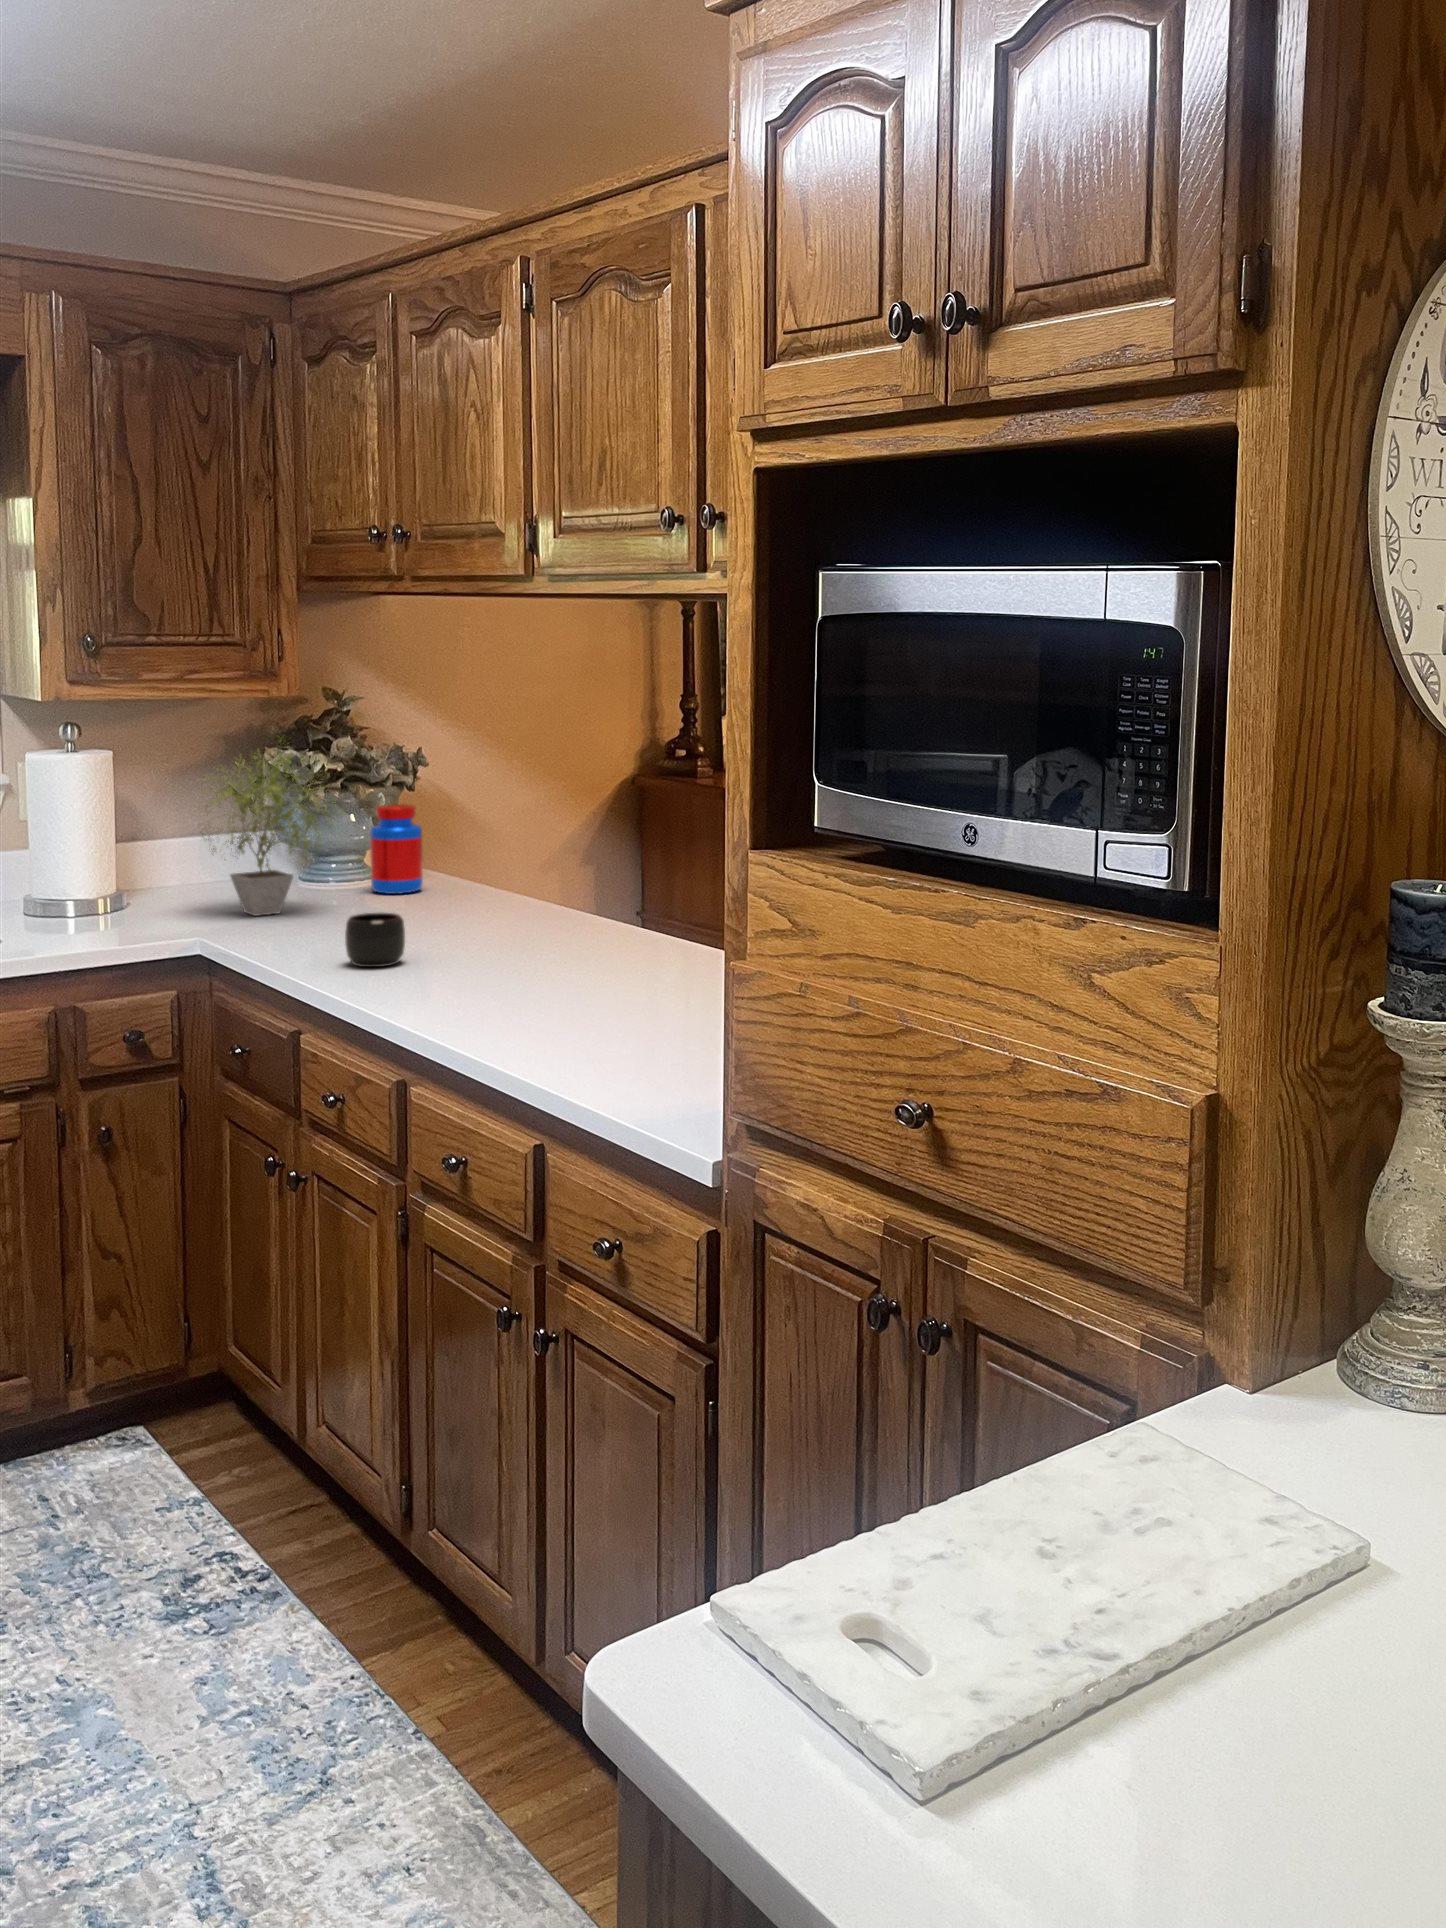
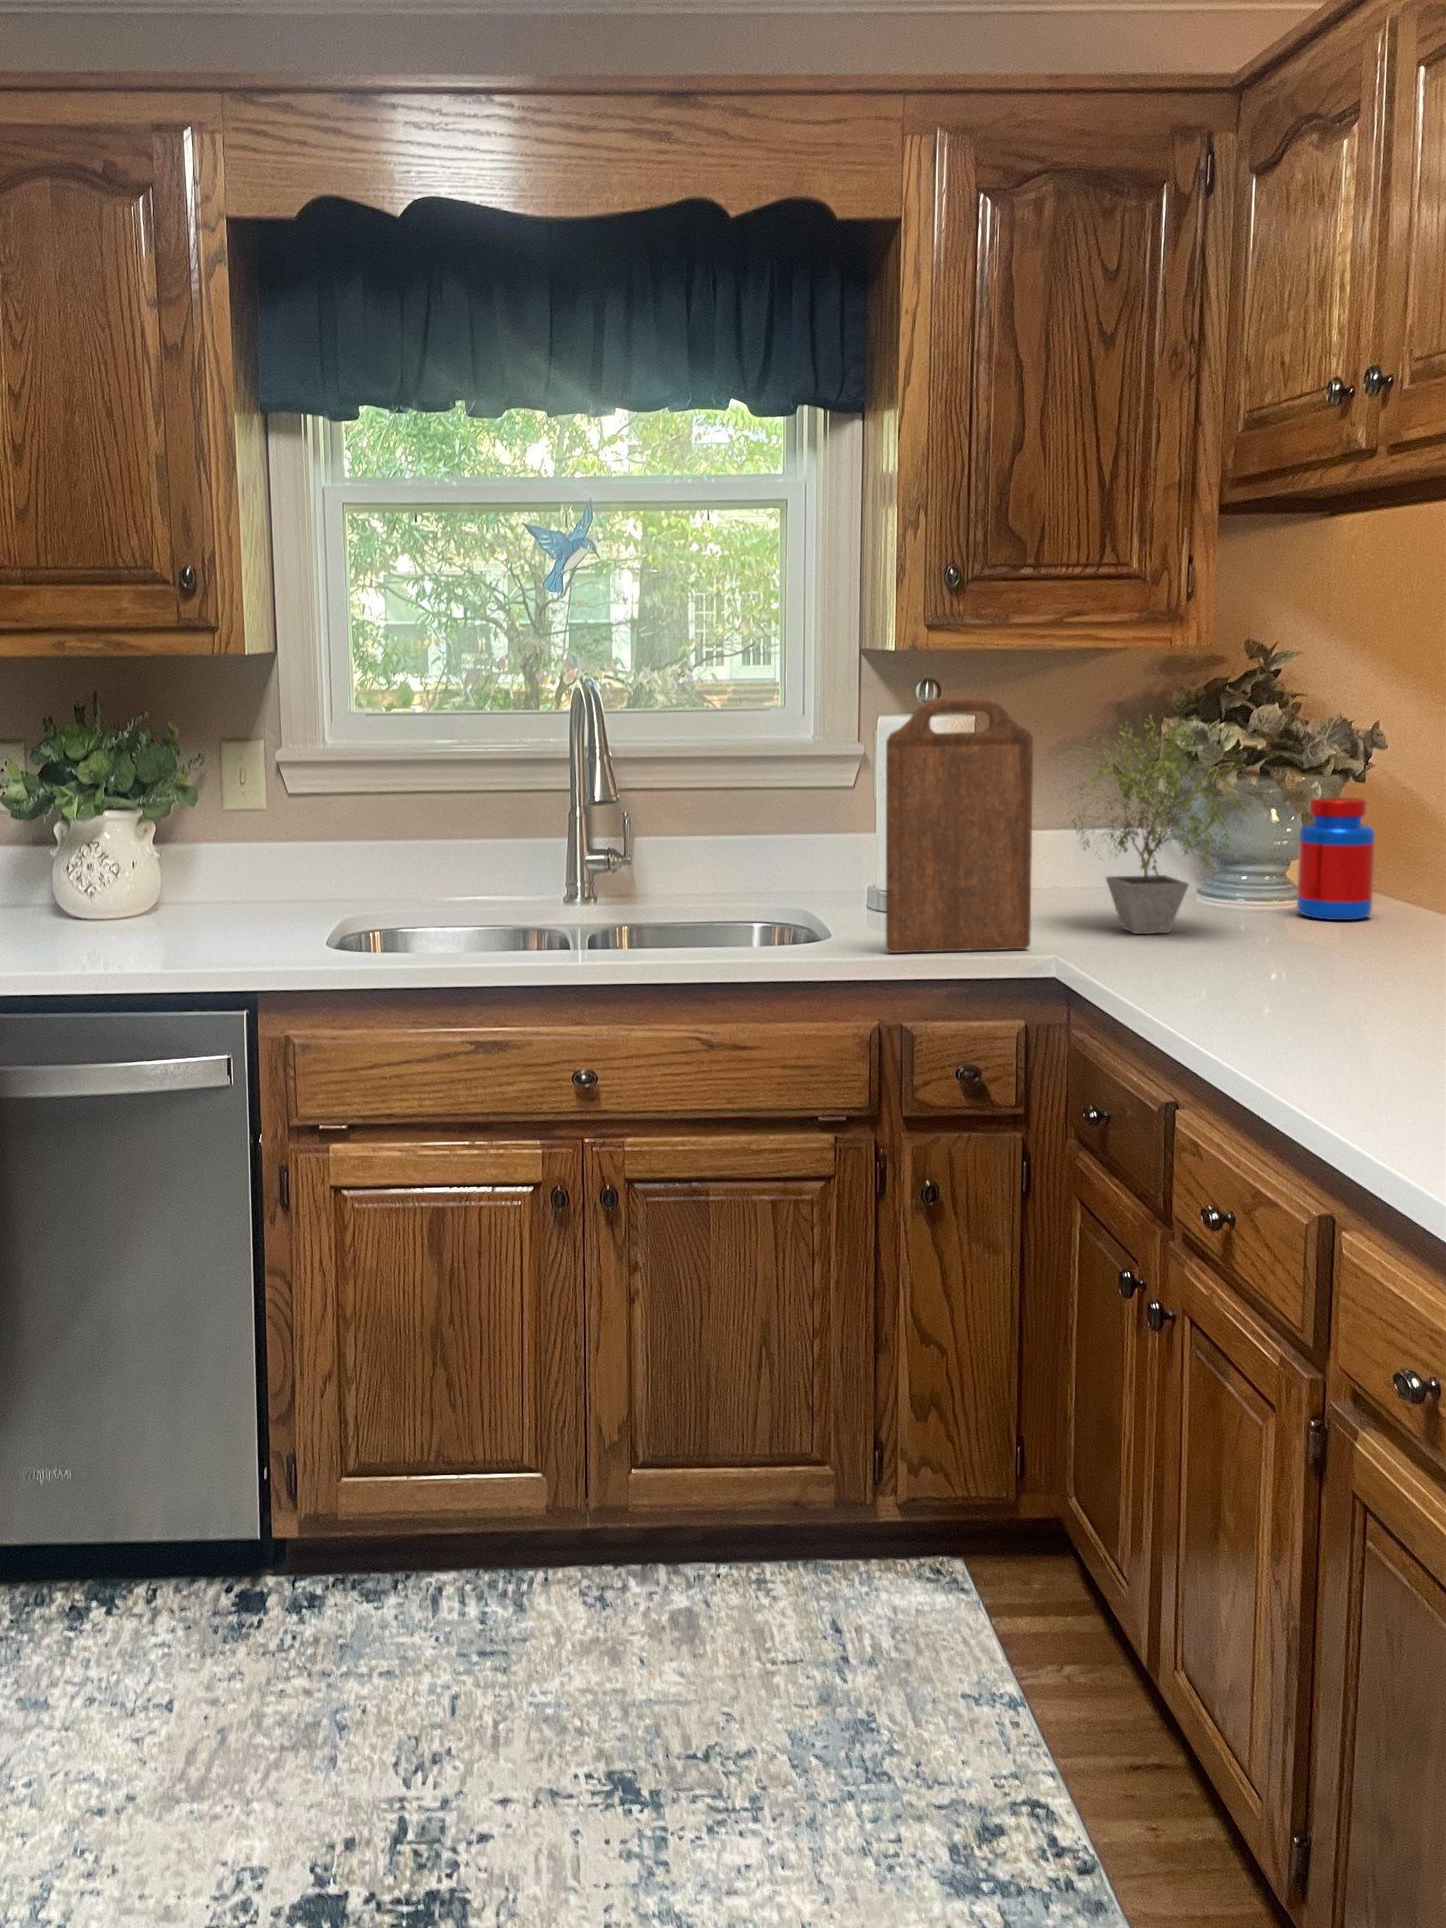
cutting board: none [51,743,176,948] -> present [886,699,1033,953]
mug: present [345,913,405,967] -> none [1252,943,1346,1024]

